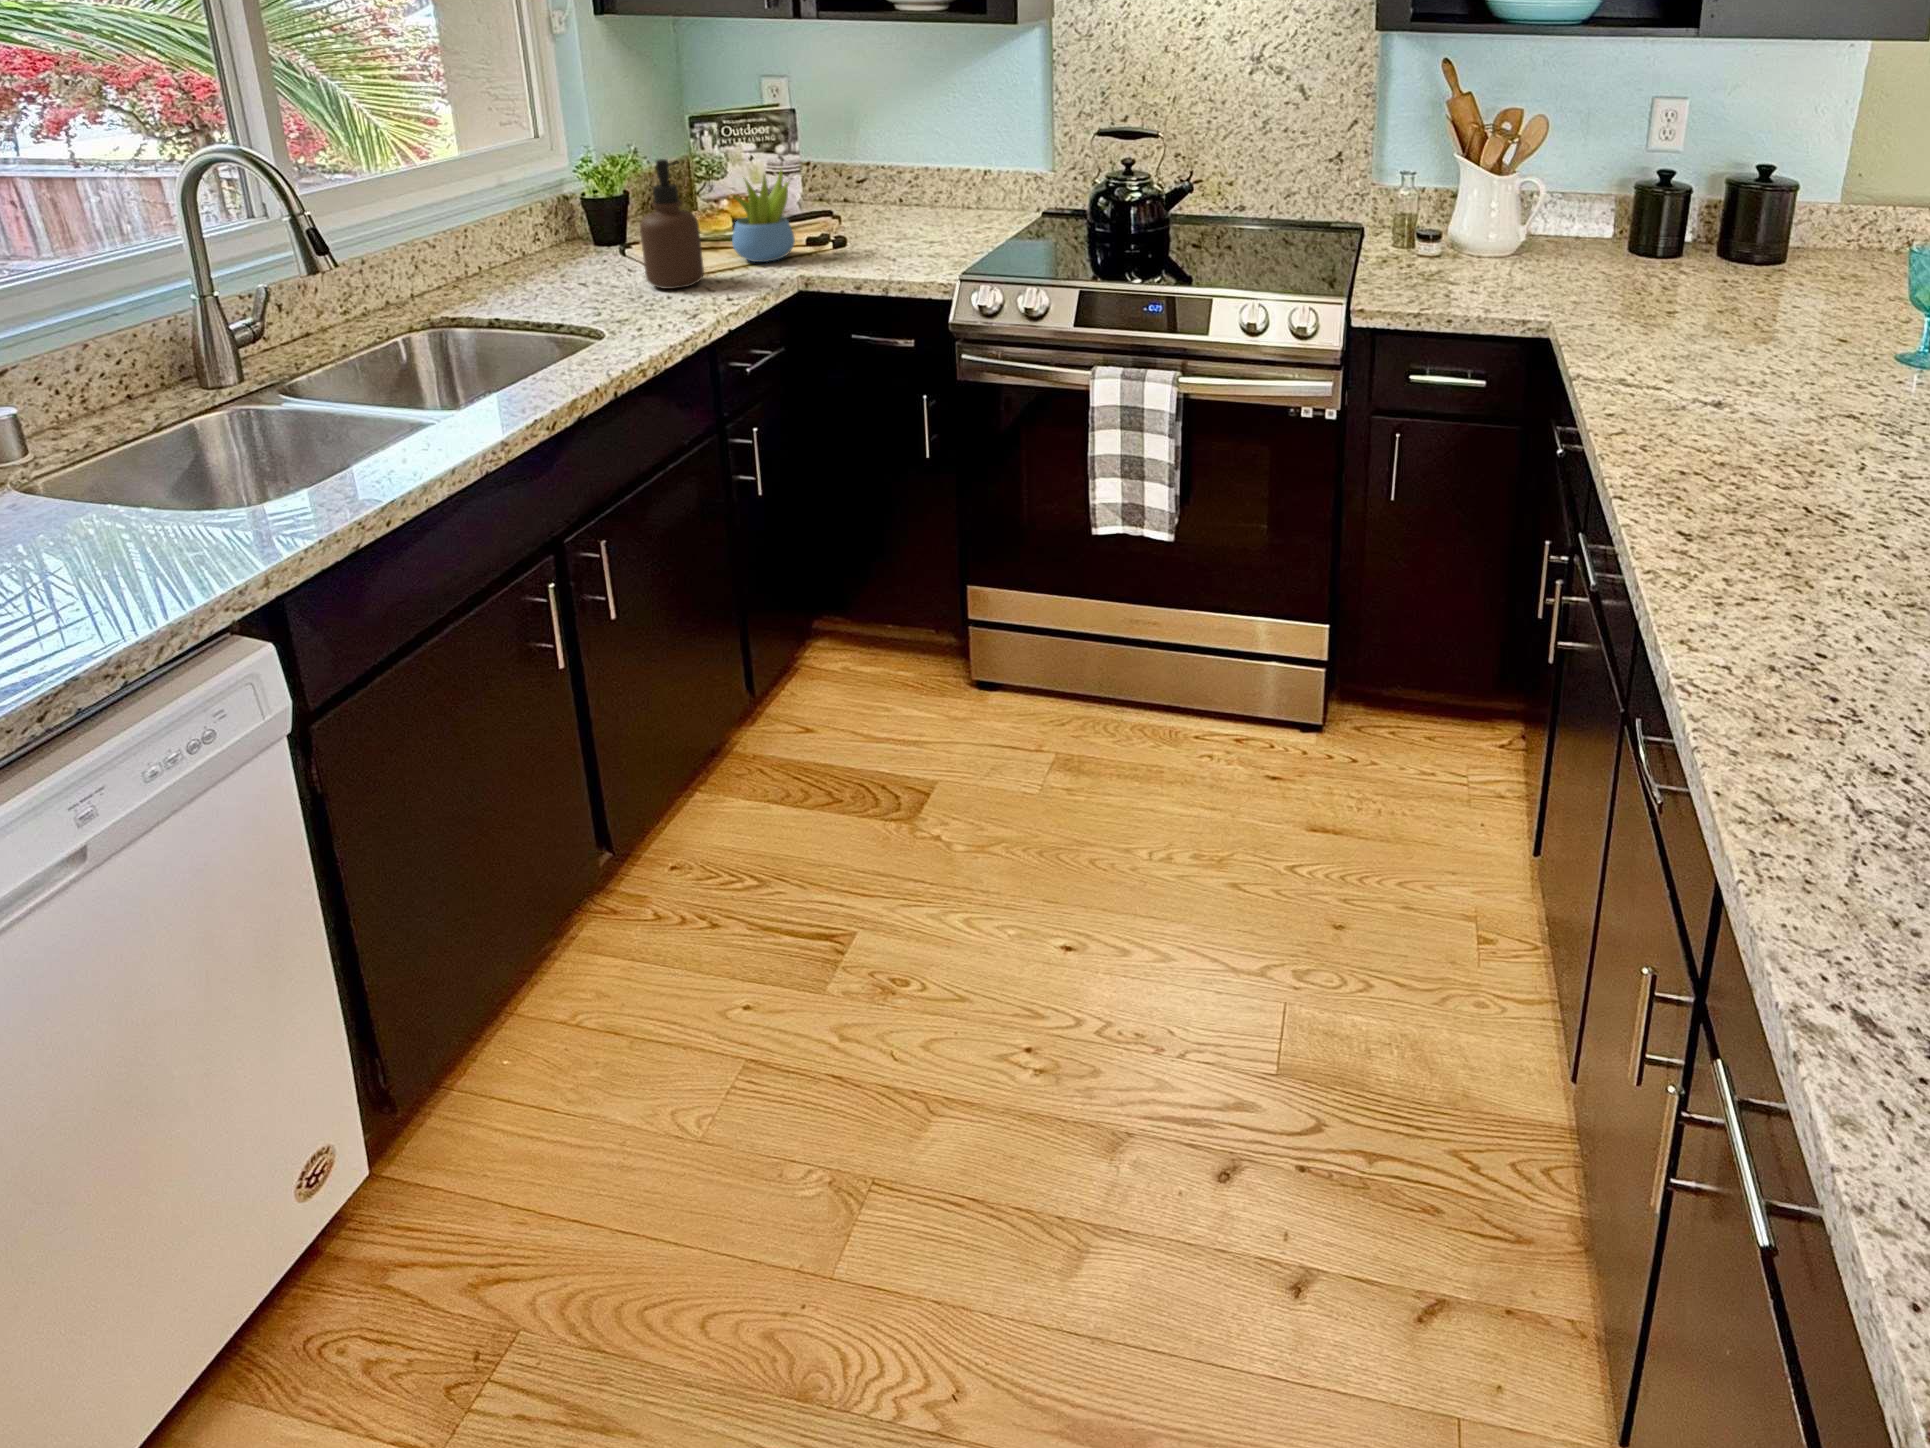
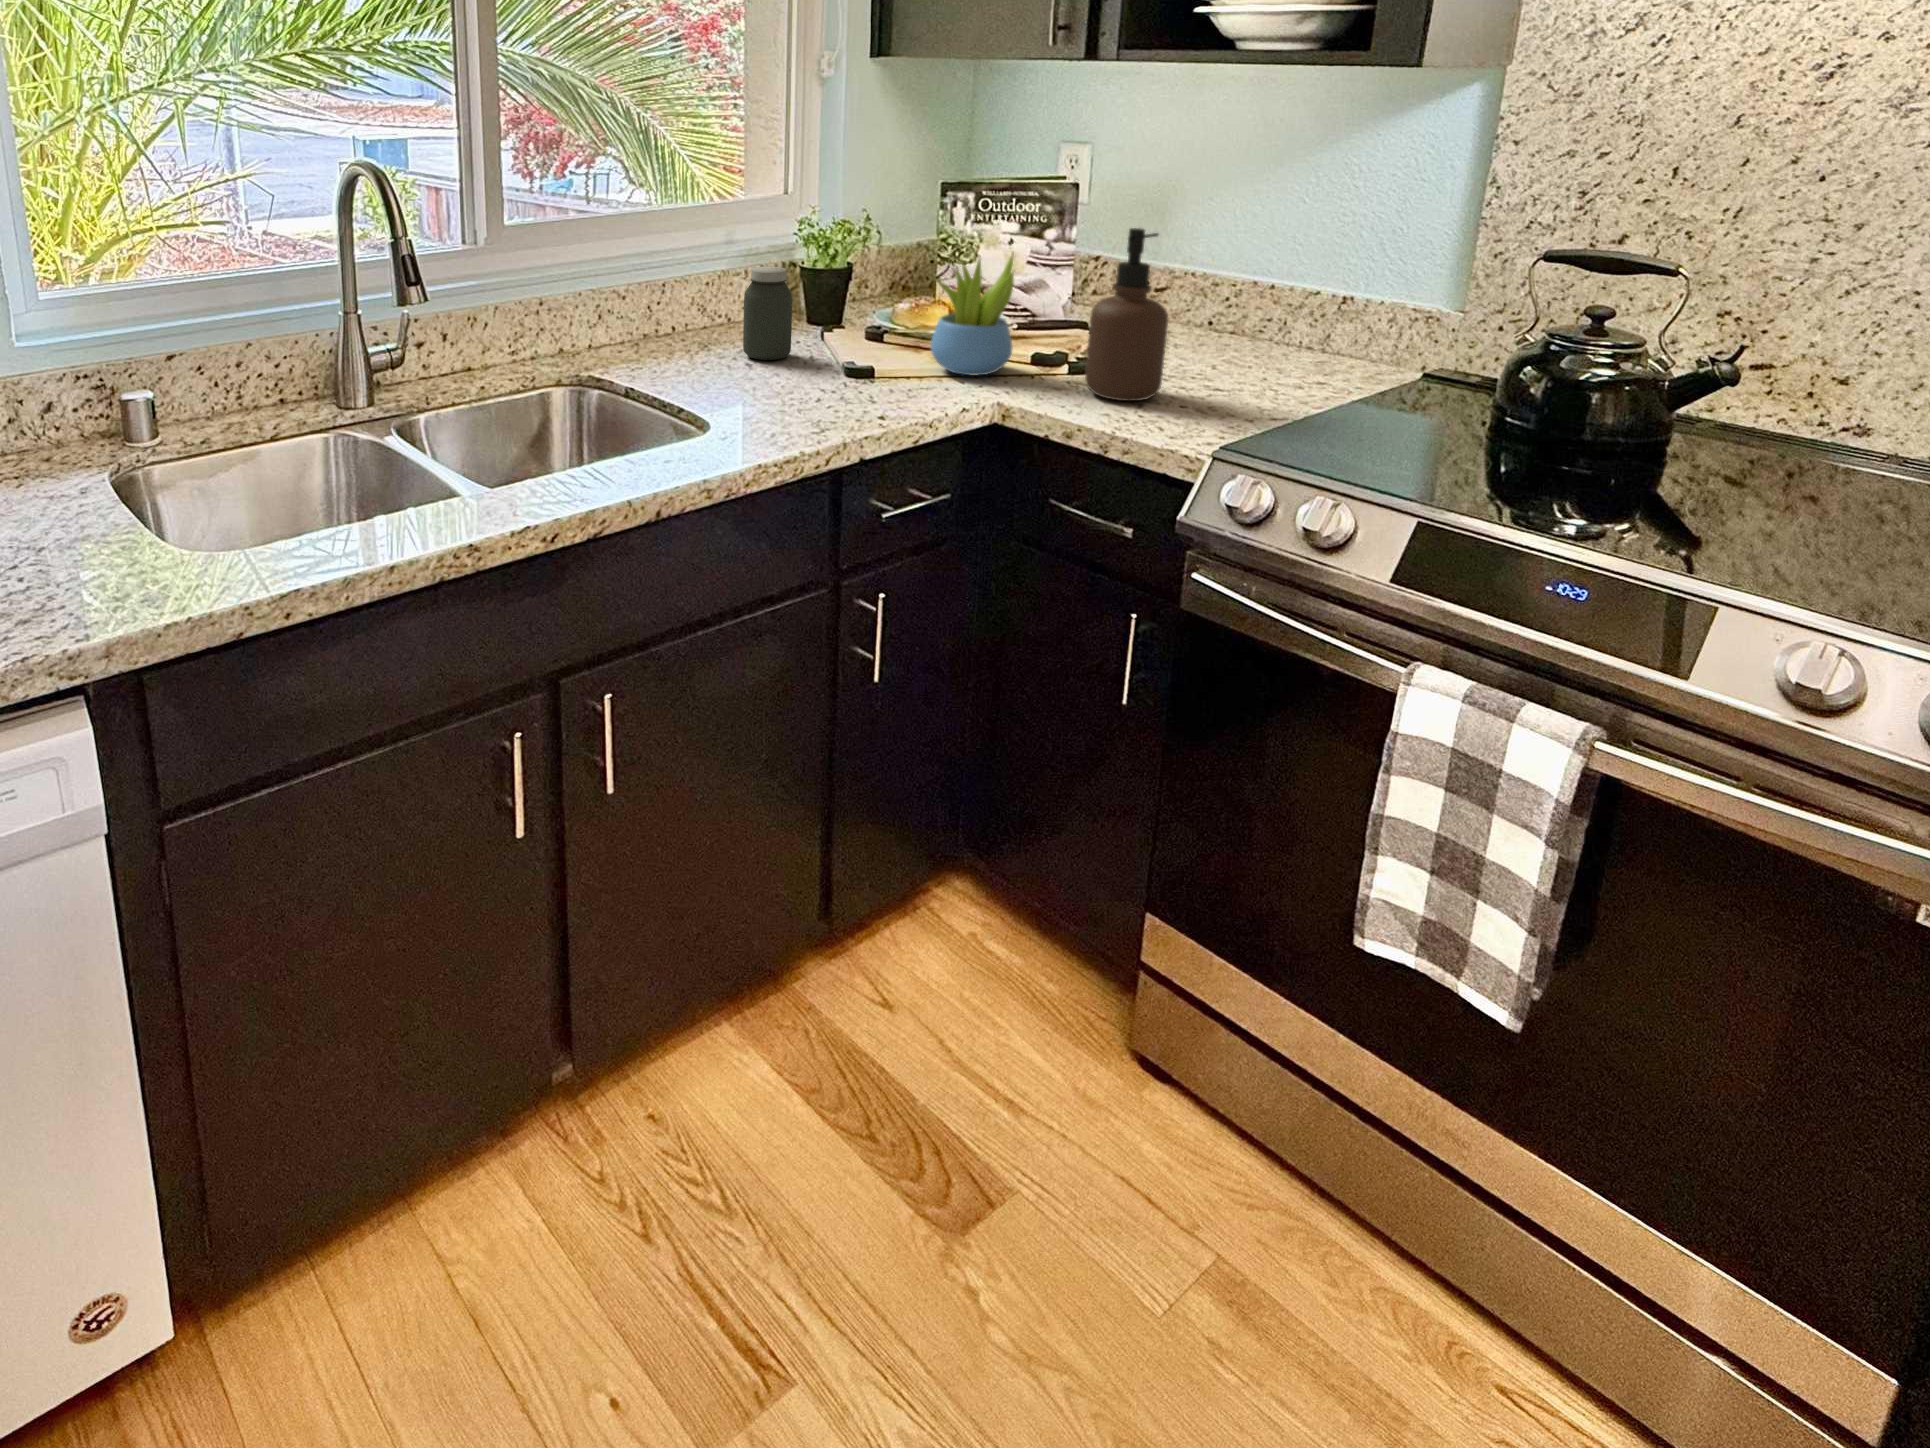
soap dispenser: present [640,159,704,289] -> present [1085,228,1168,401]
jar: none [563,201,613,279] -> present [743,267,792,360]

